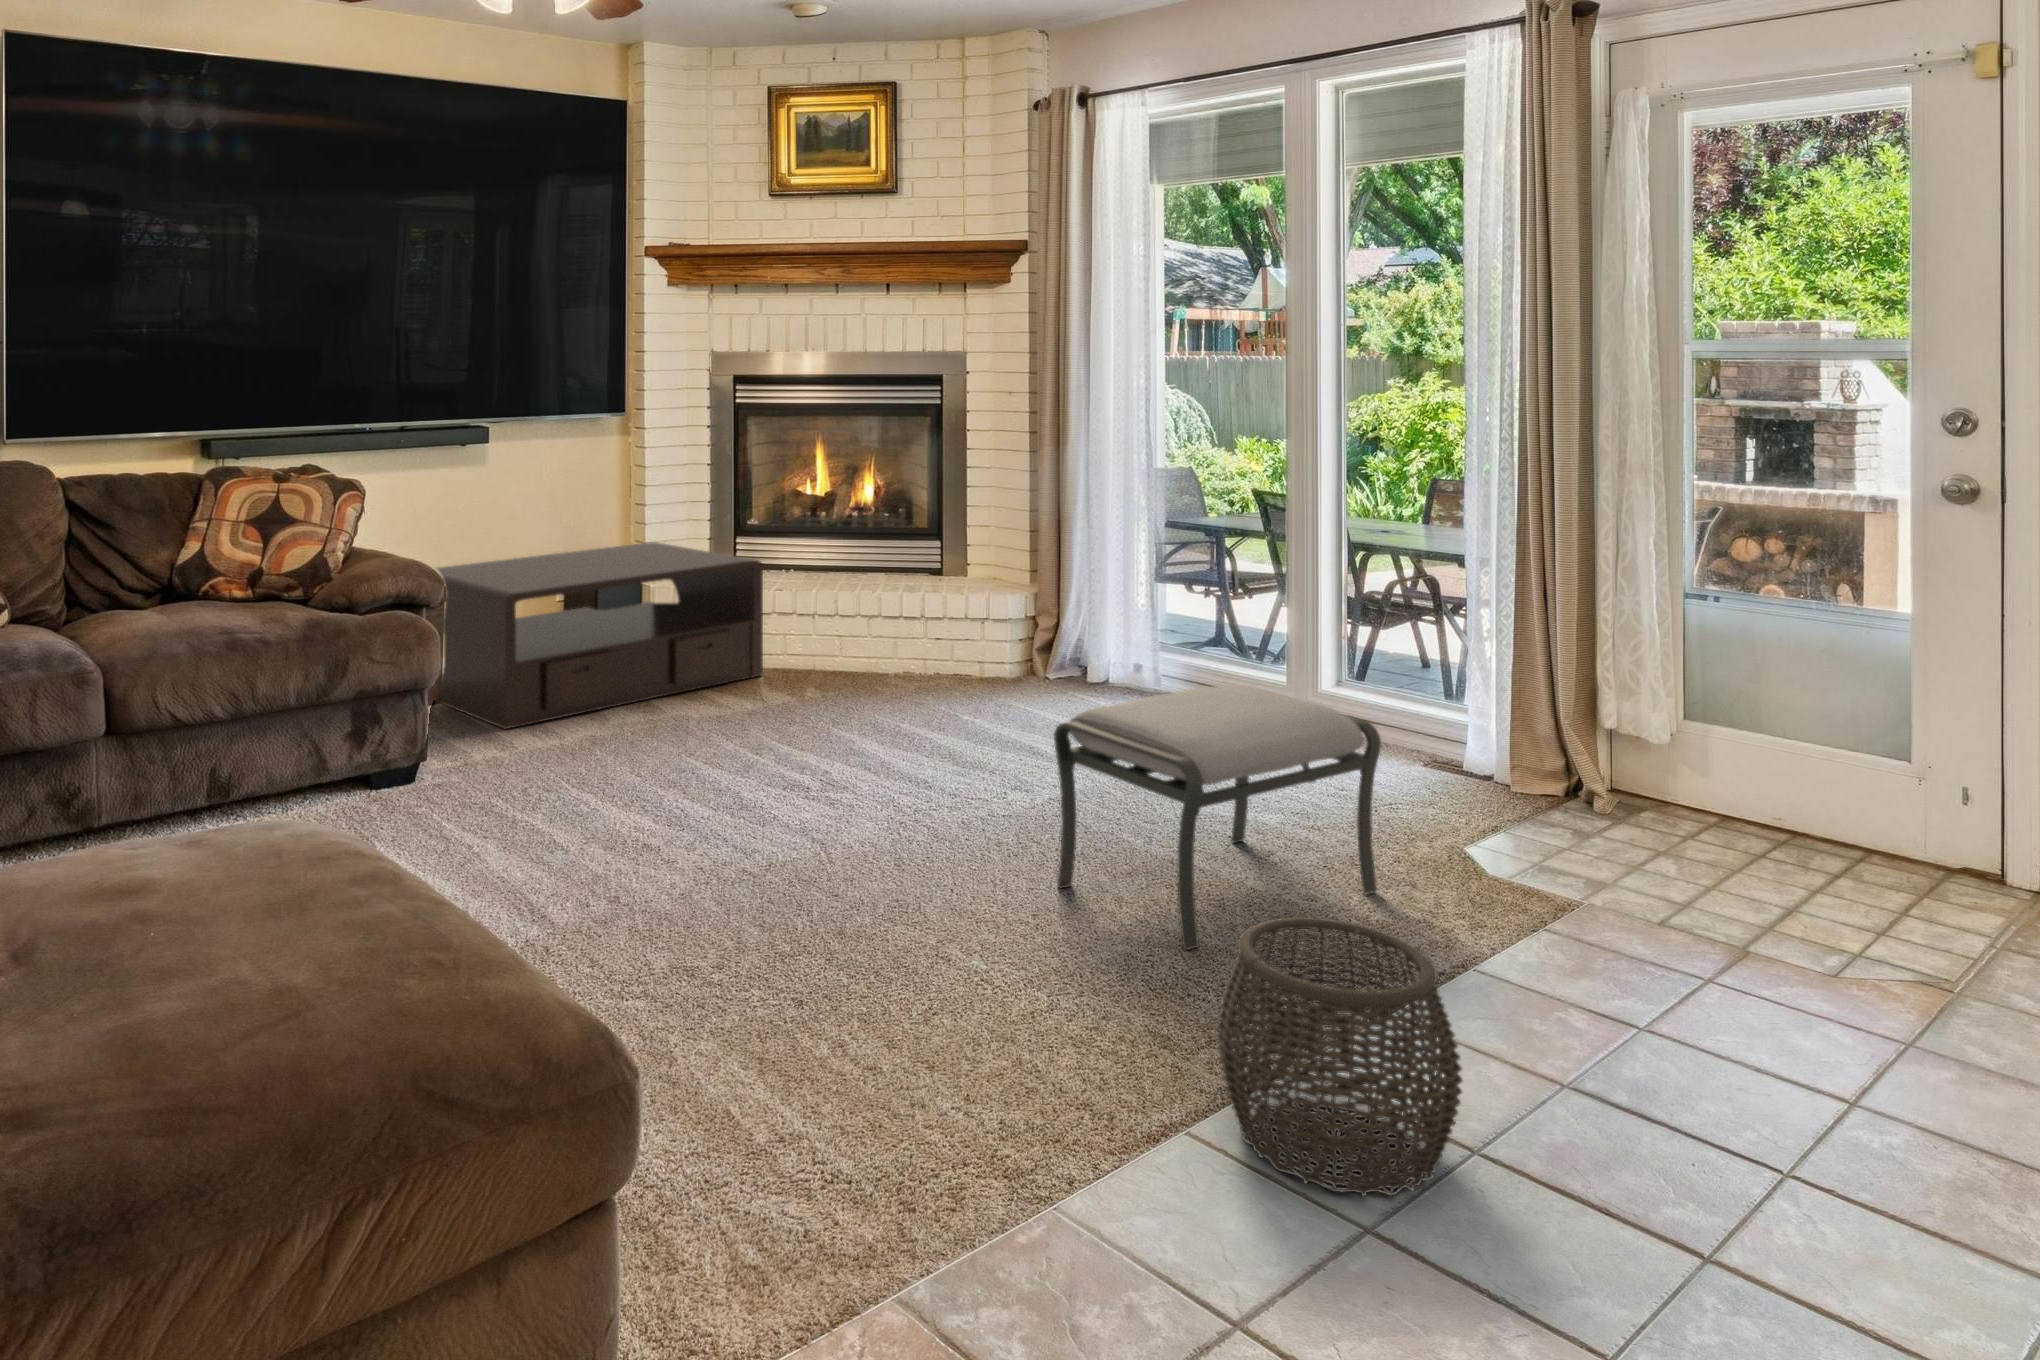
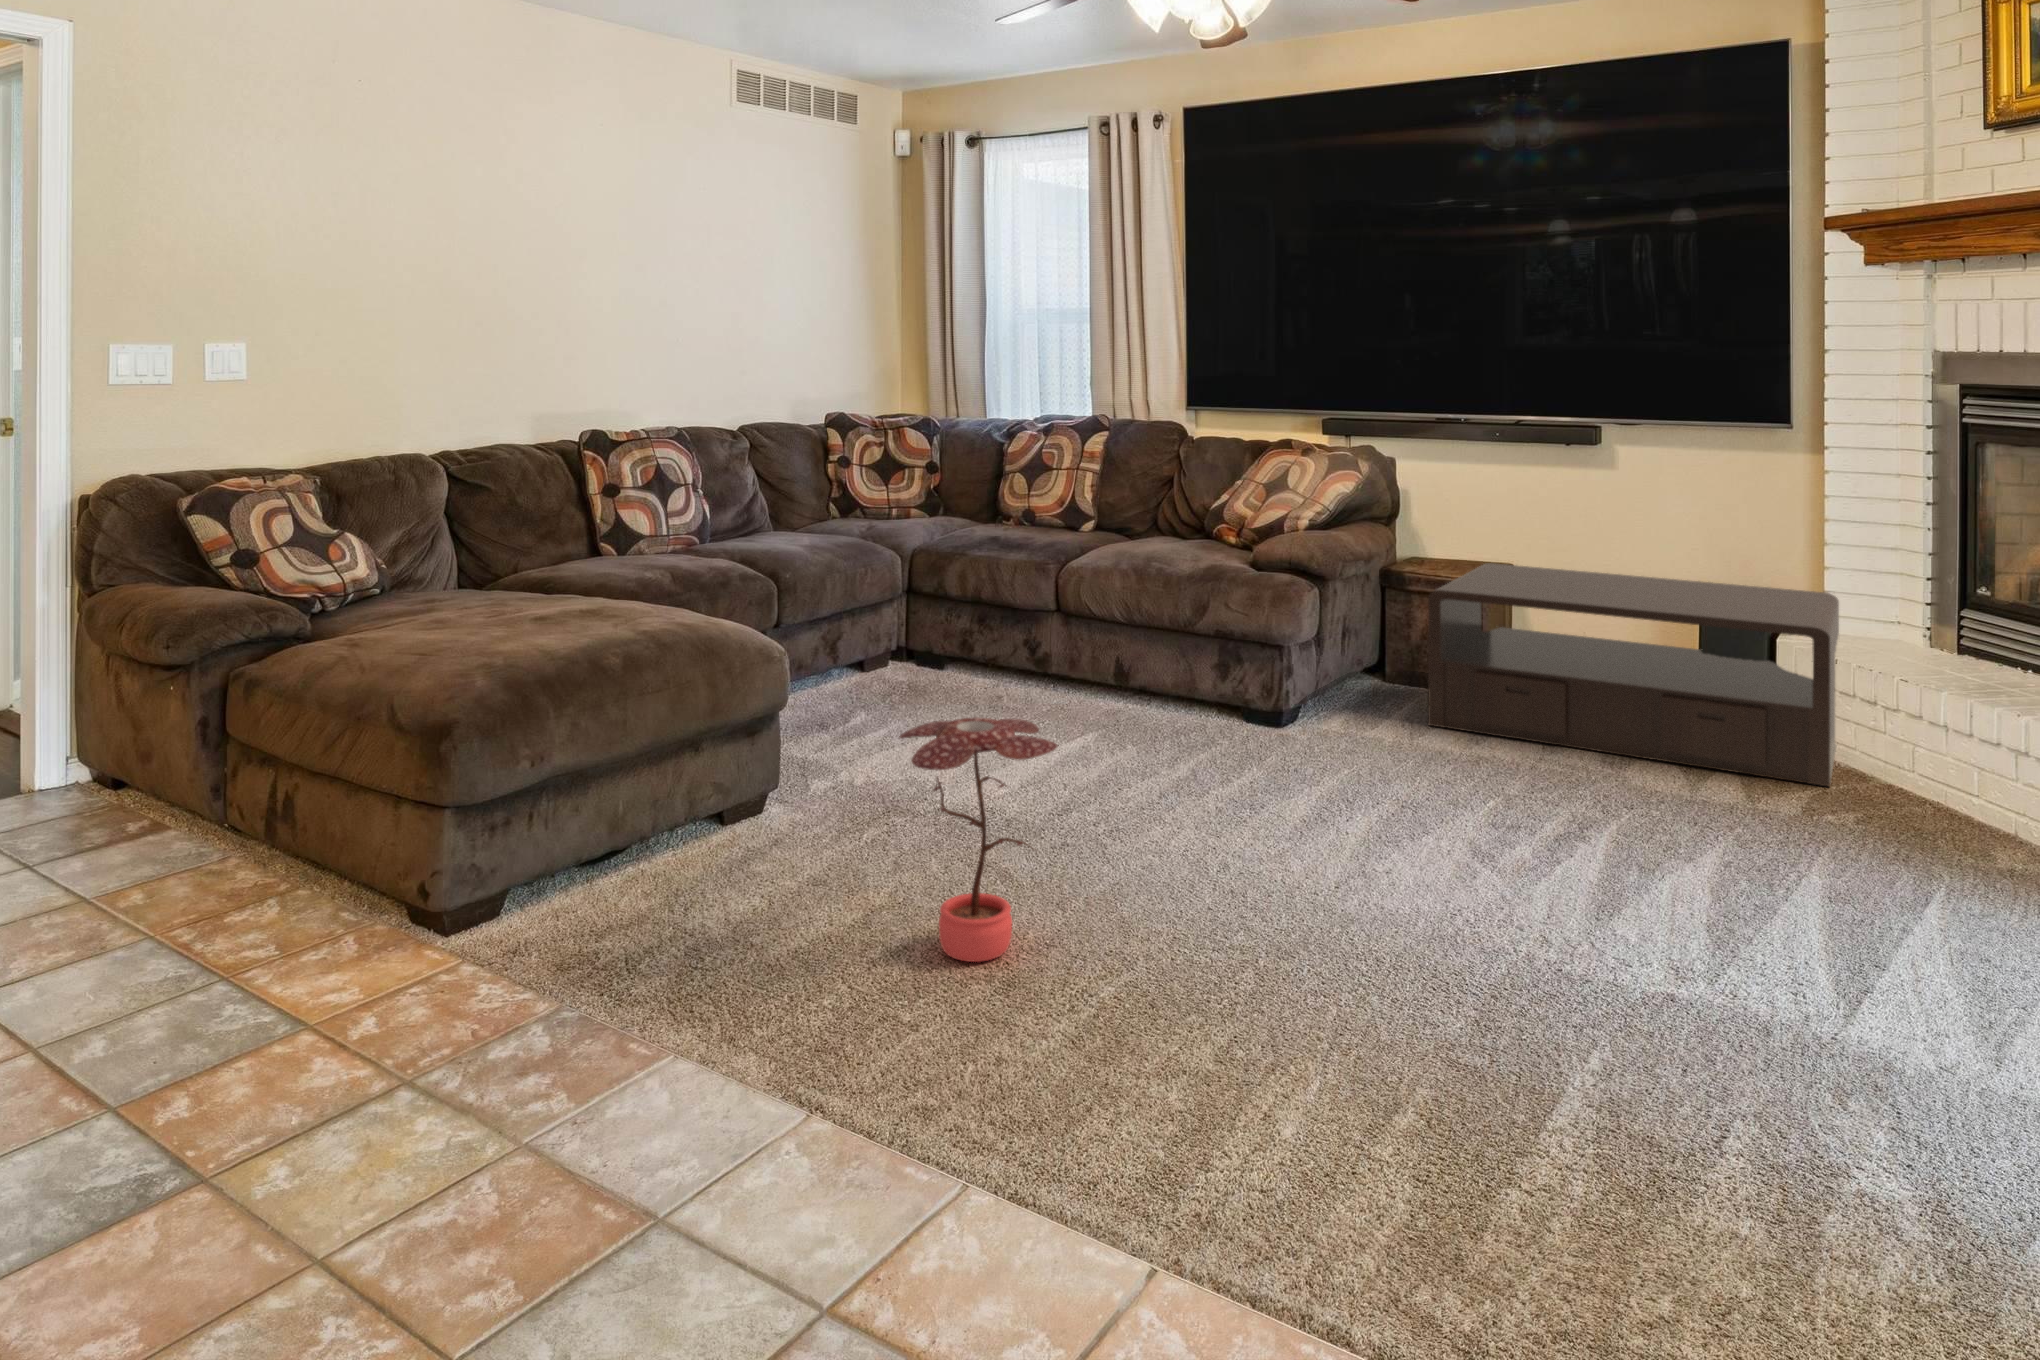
ottoman: present [1054,685,1381,950] -> none [1146,794,1613,1248]
potted plant: none [852,743,1002,999] -> present [900,717,1058,962]
woven basket: present [1216,917,1463,1196] -> none [604,920,841,1212]

